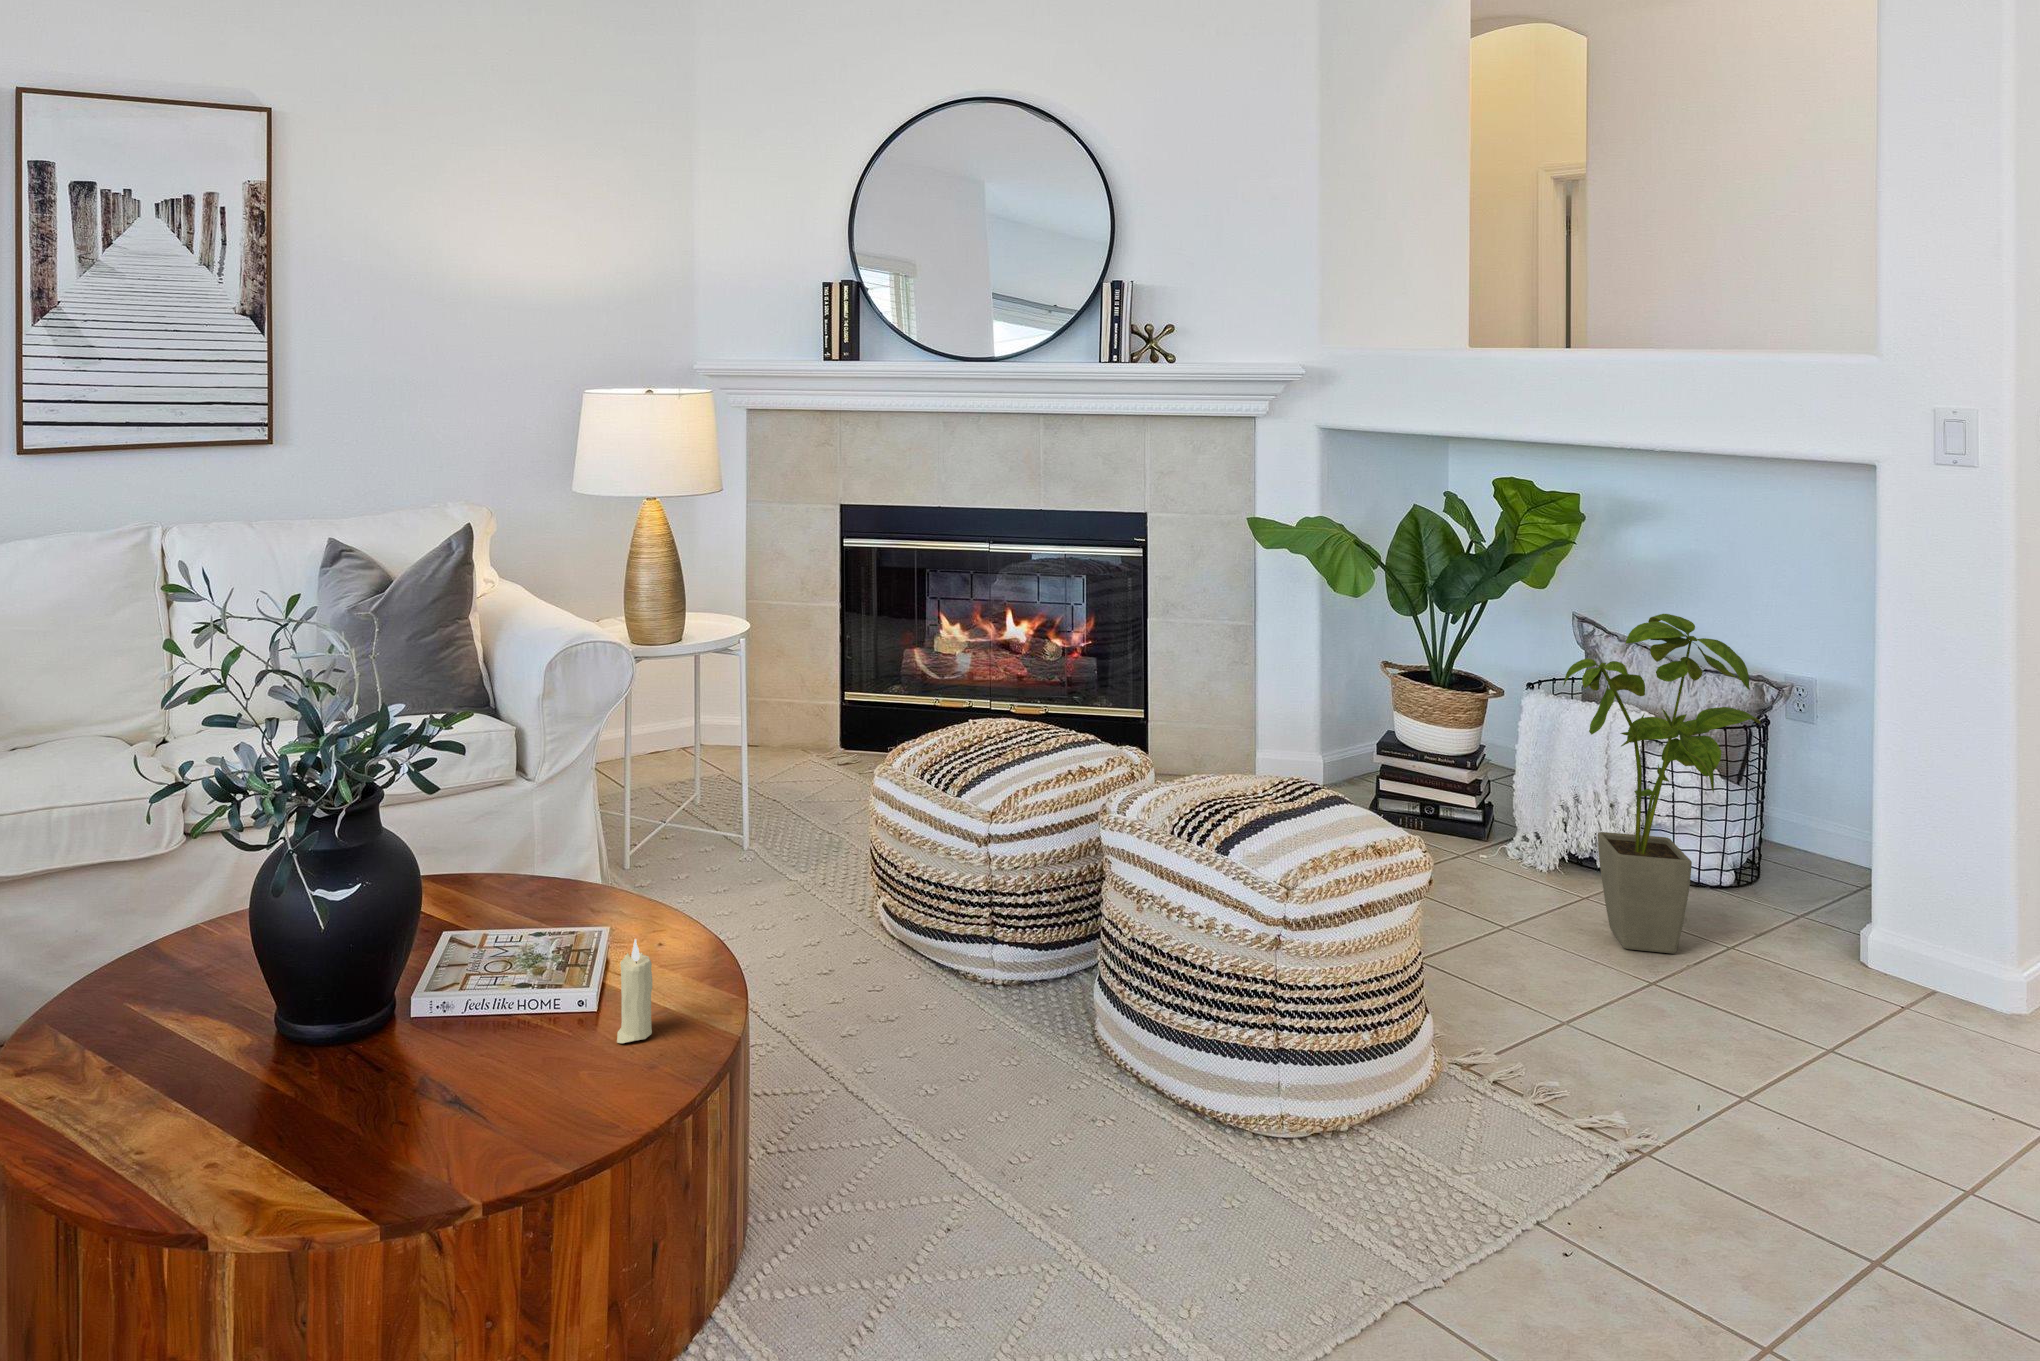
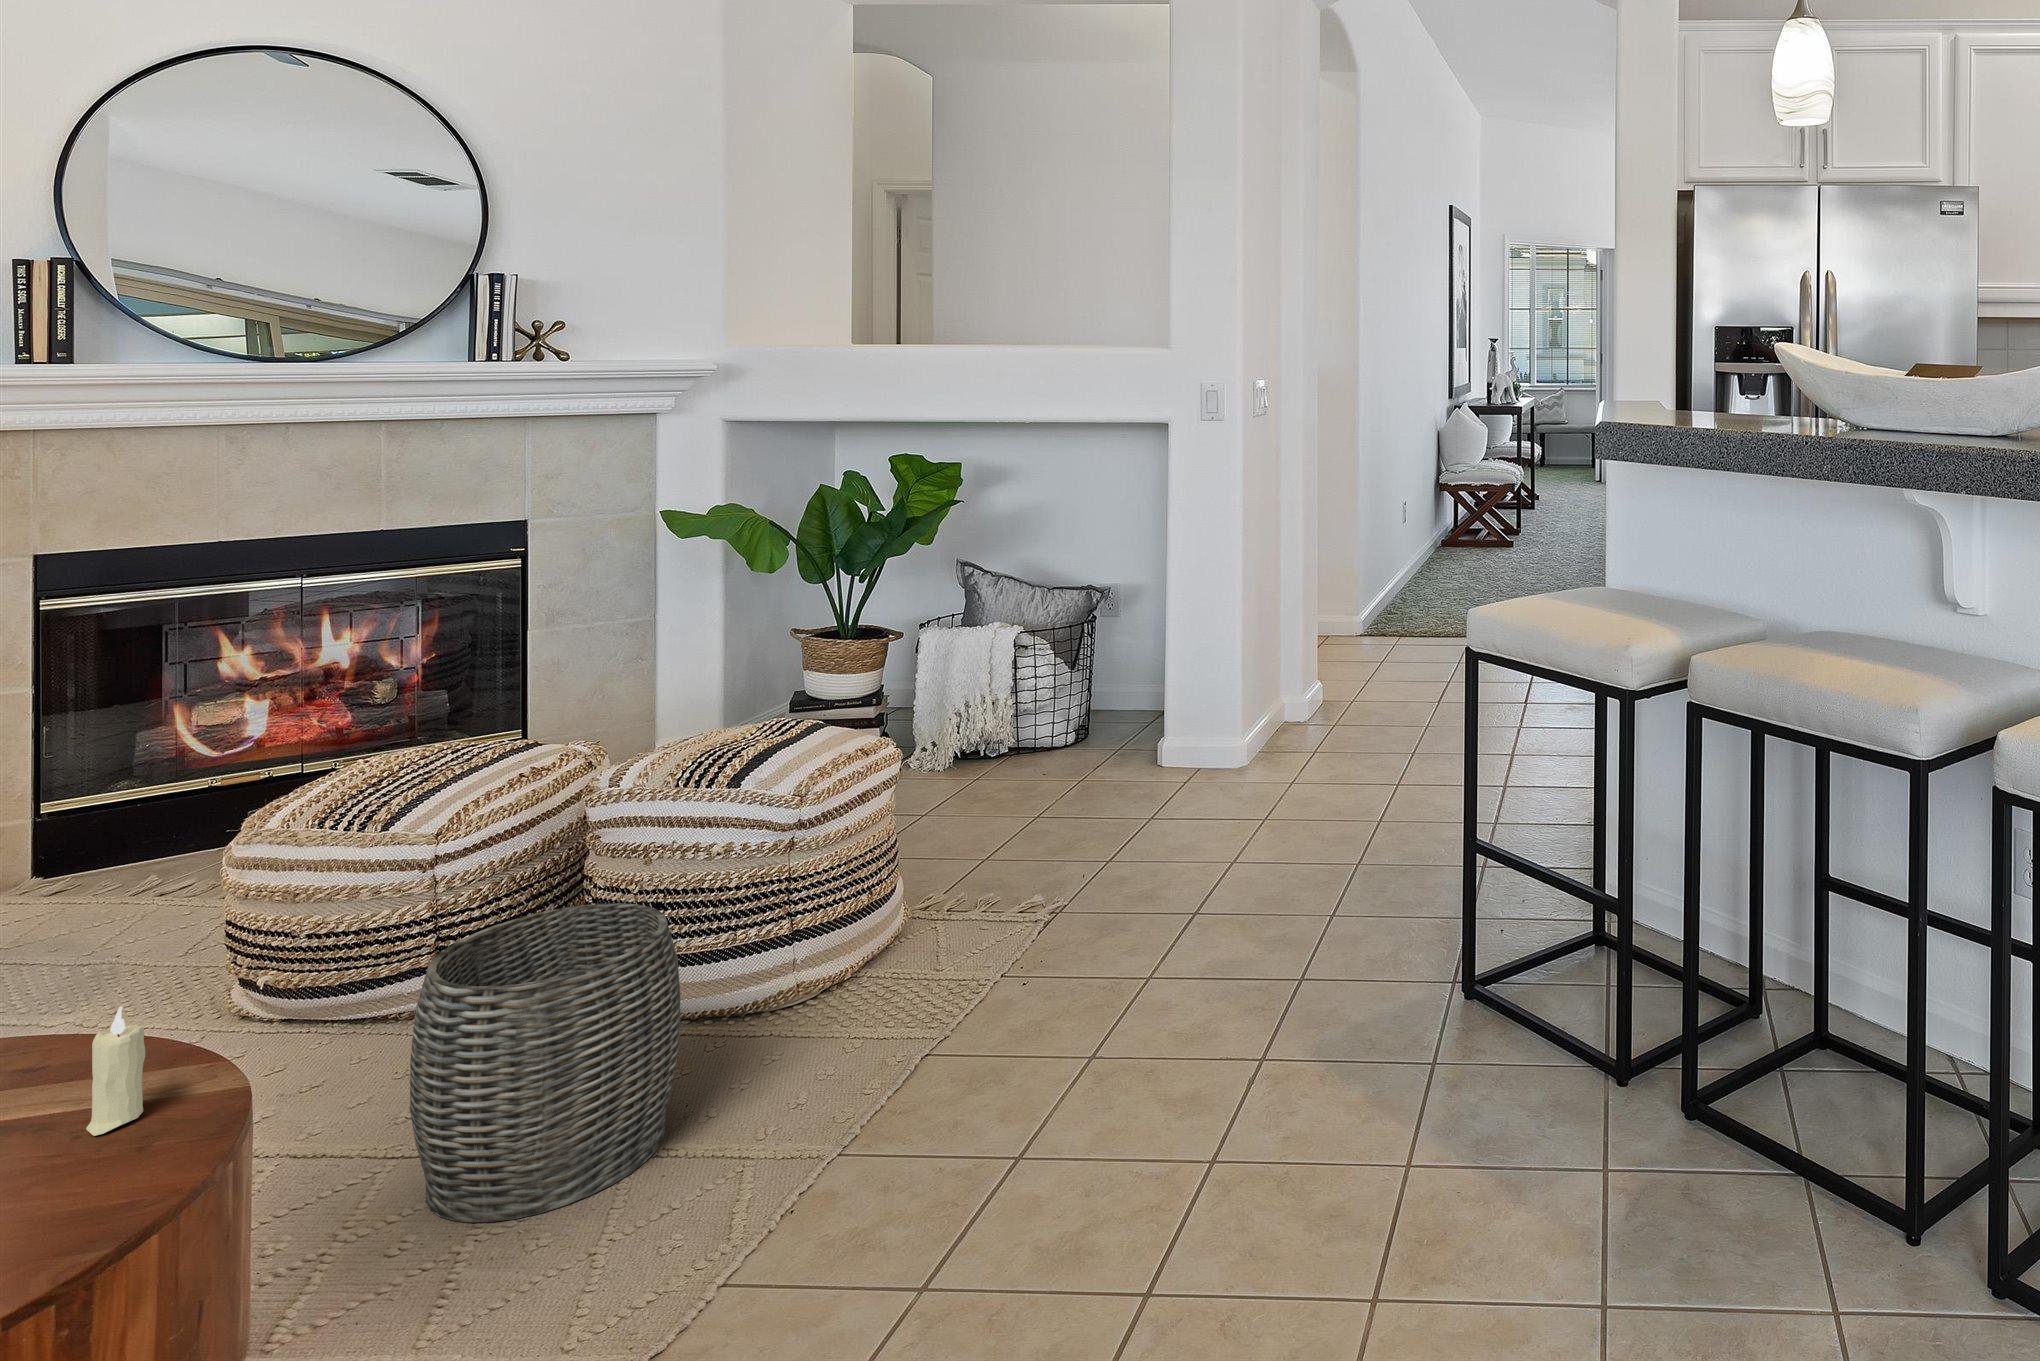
house plant: present [1563,614,1761,953] -> none [966,541,1097,800]
woven basket: none [899,936,1127,1267] -> present [410,903,680,1223]

